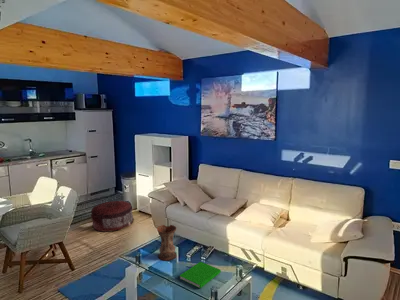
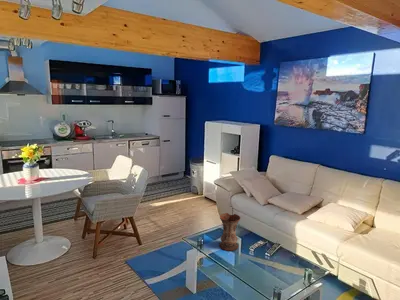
pouf: present [91,201,134,232] -> none [159,184,199,213]
book: present [180,262,221,288] -> none [239,258,287,287]

